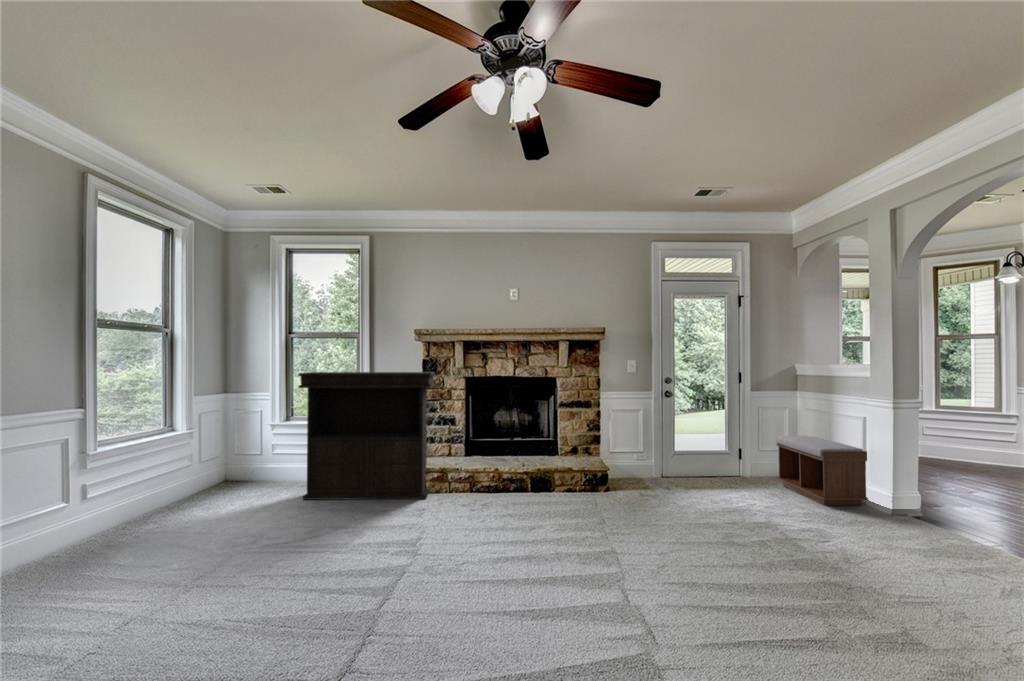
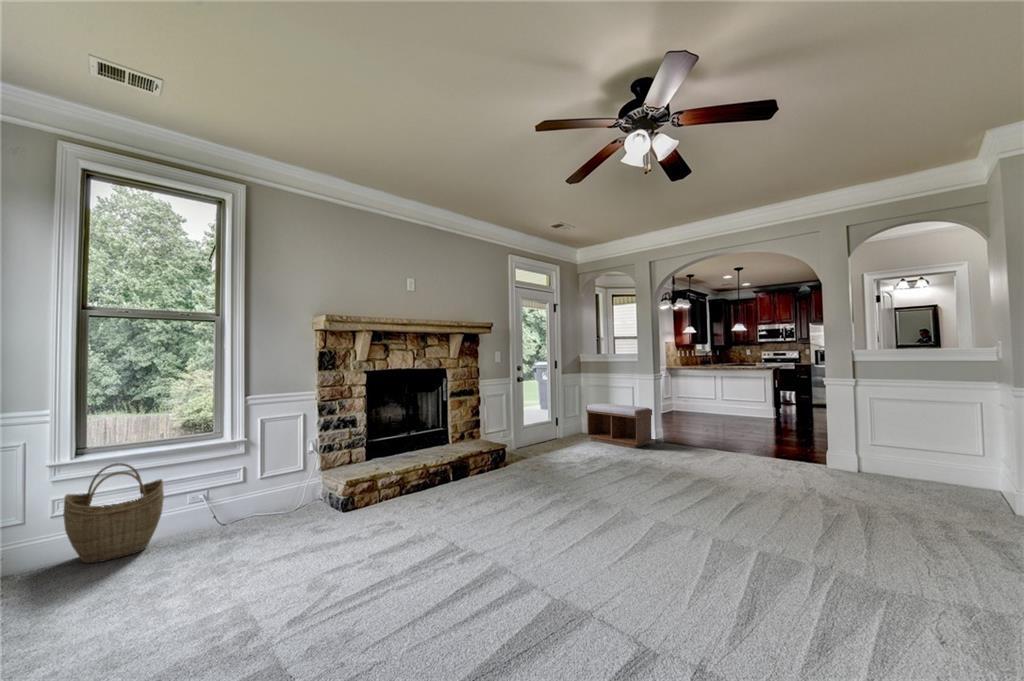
console table: present [298,372,435,500] -> none [182,367,375,563]
woven basket: none [263,429,315,488] -> present [63,463,164,563]

